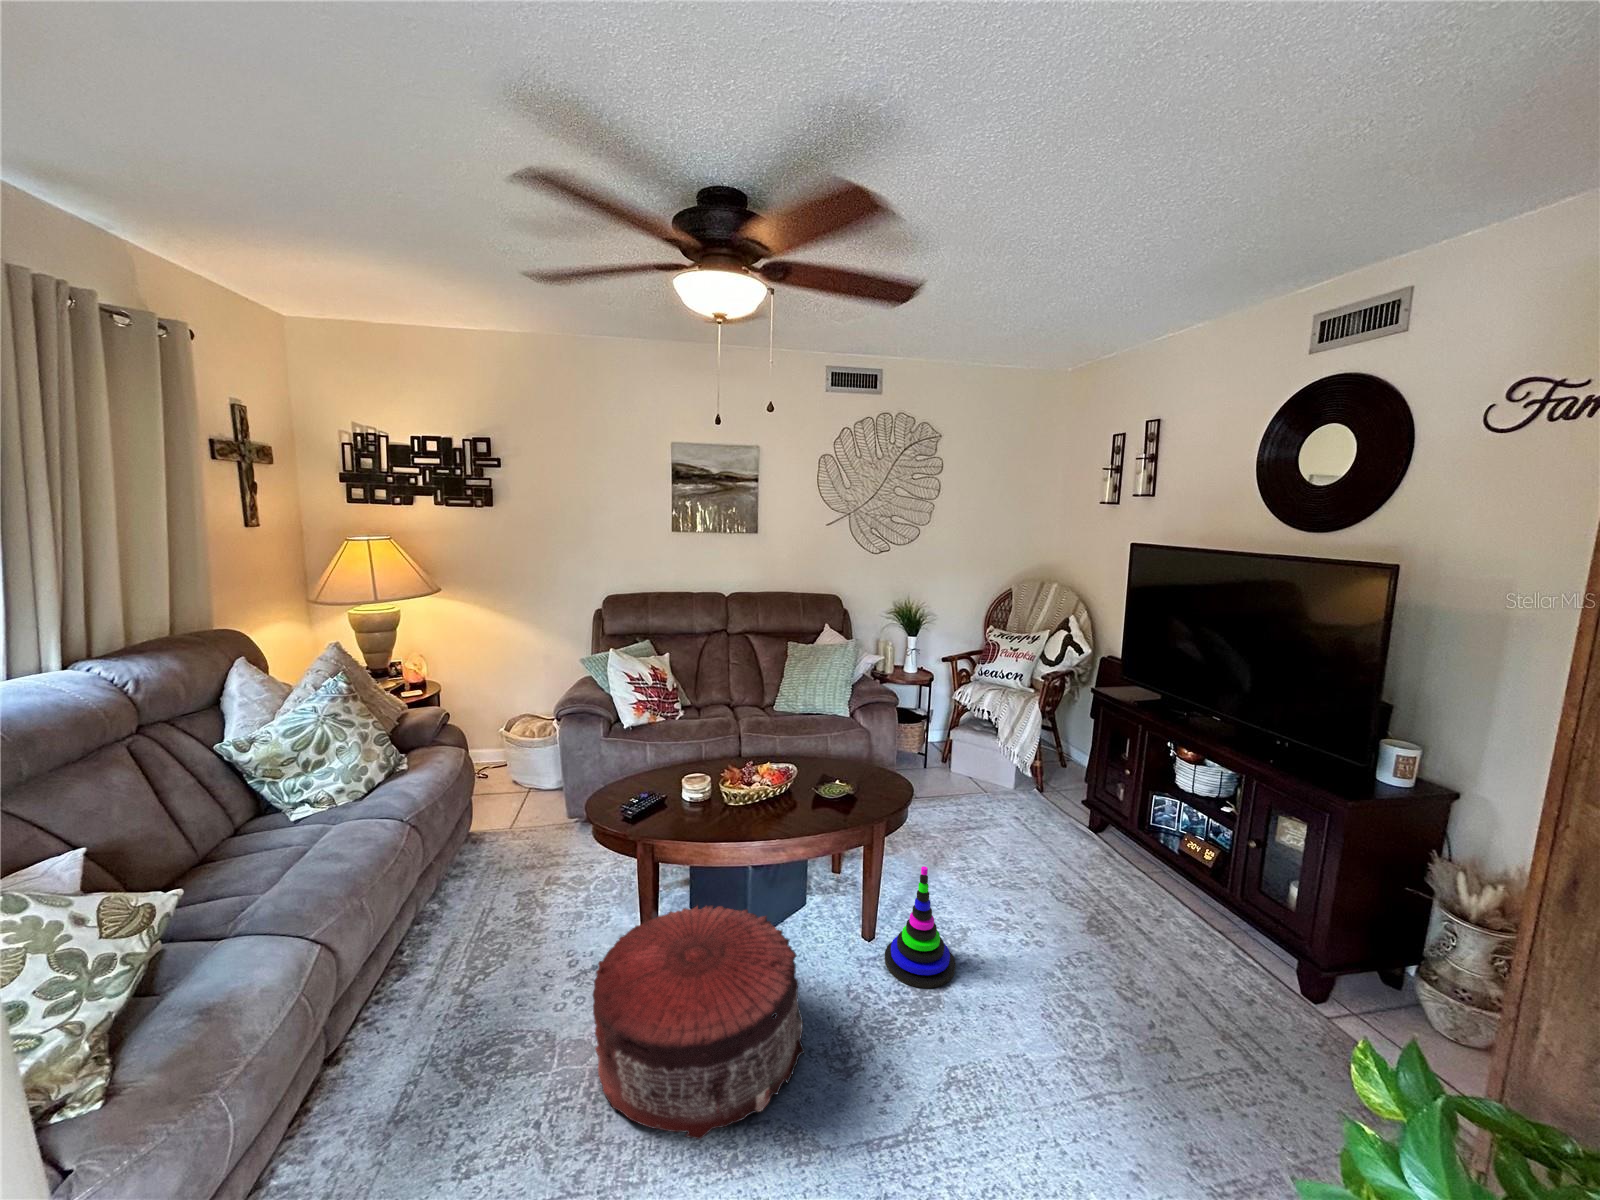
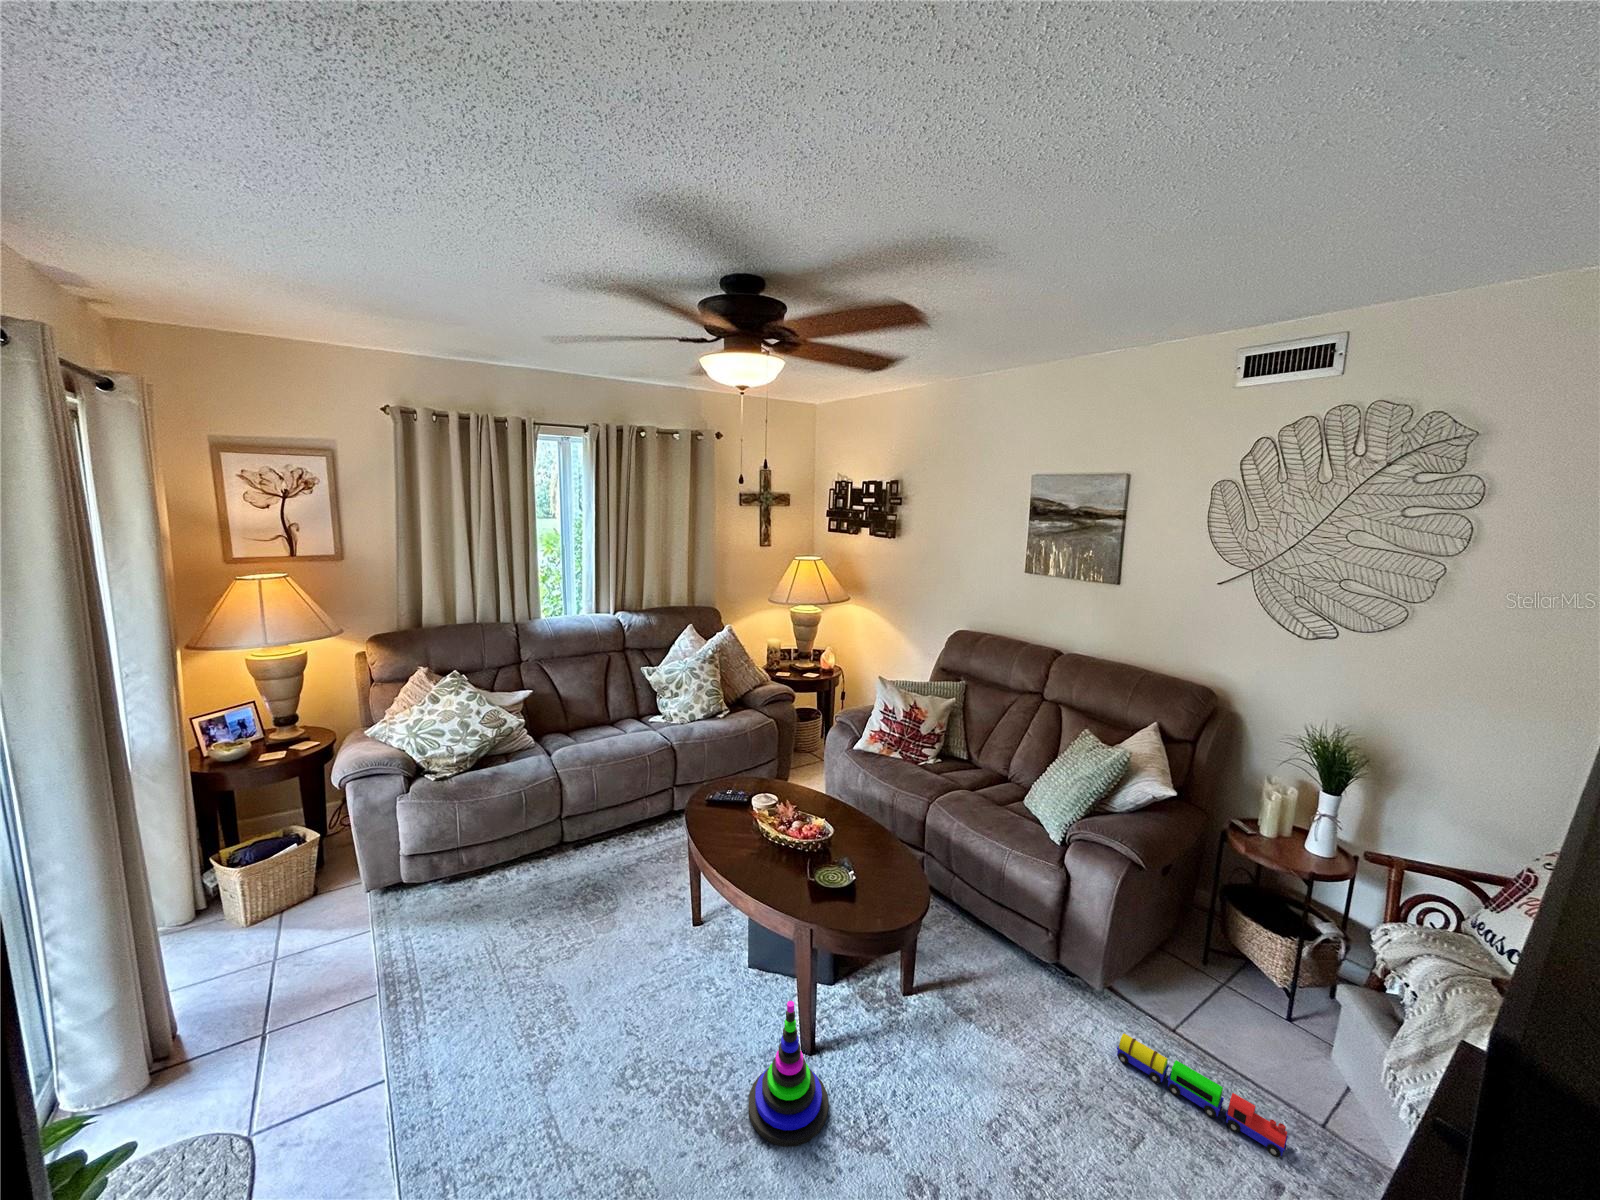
toy train: none [932,792,1010,821] -> present [1117,1033,1288,1157]
pouf: present [593,905,805,1139] -> none [539,870,700,1042]

